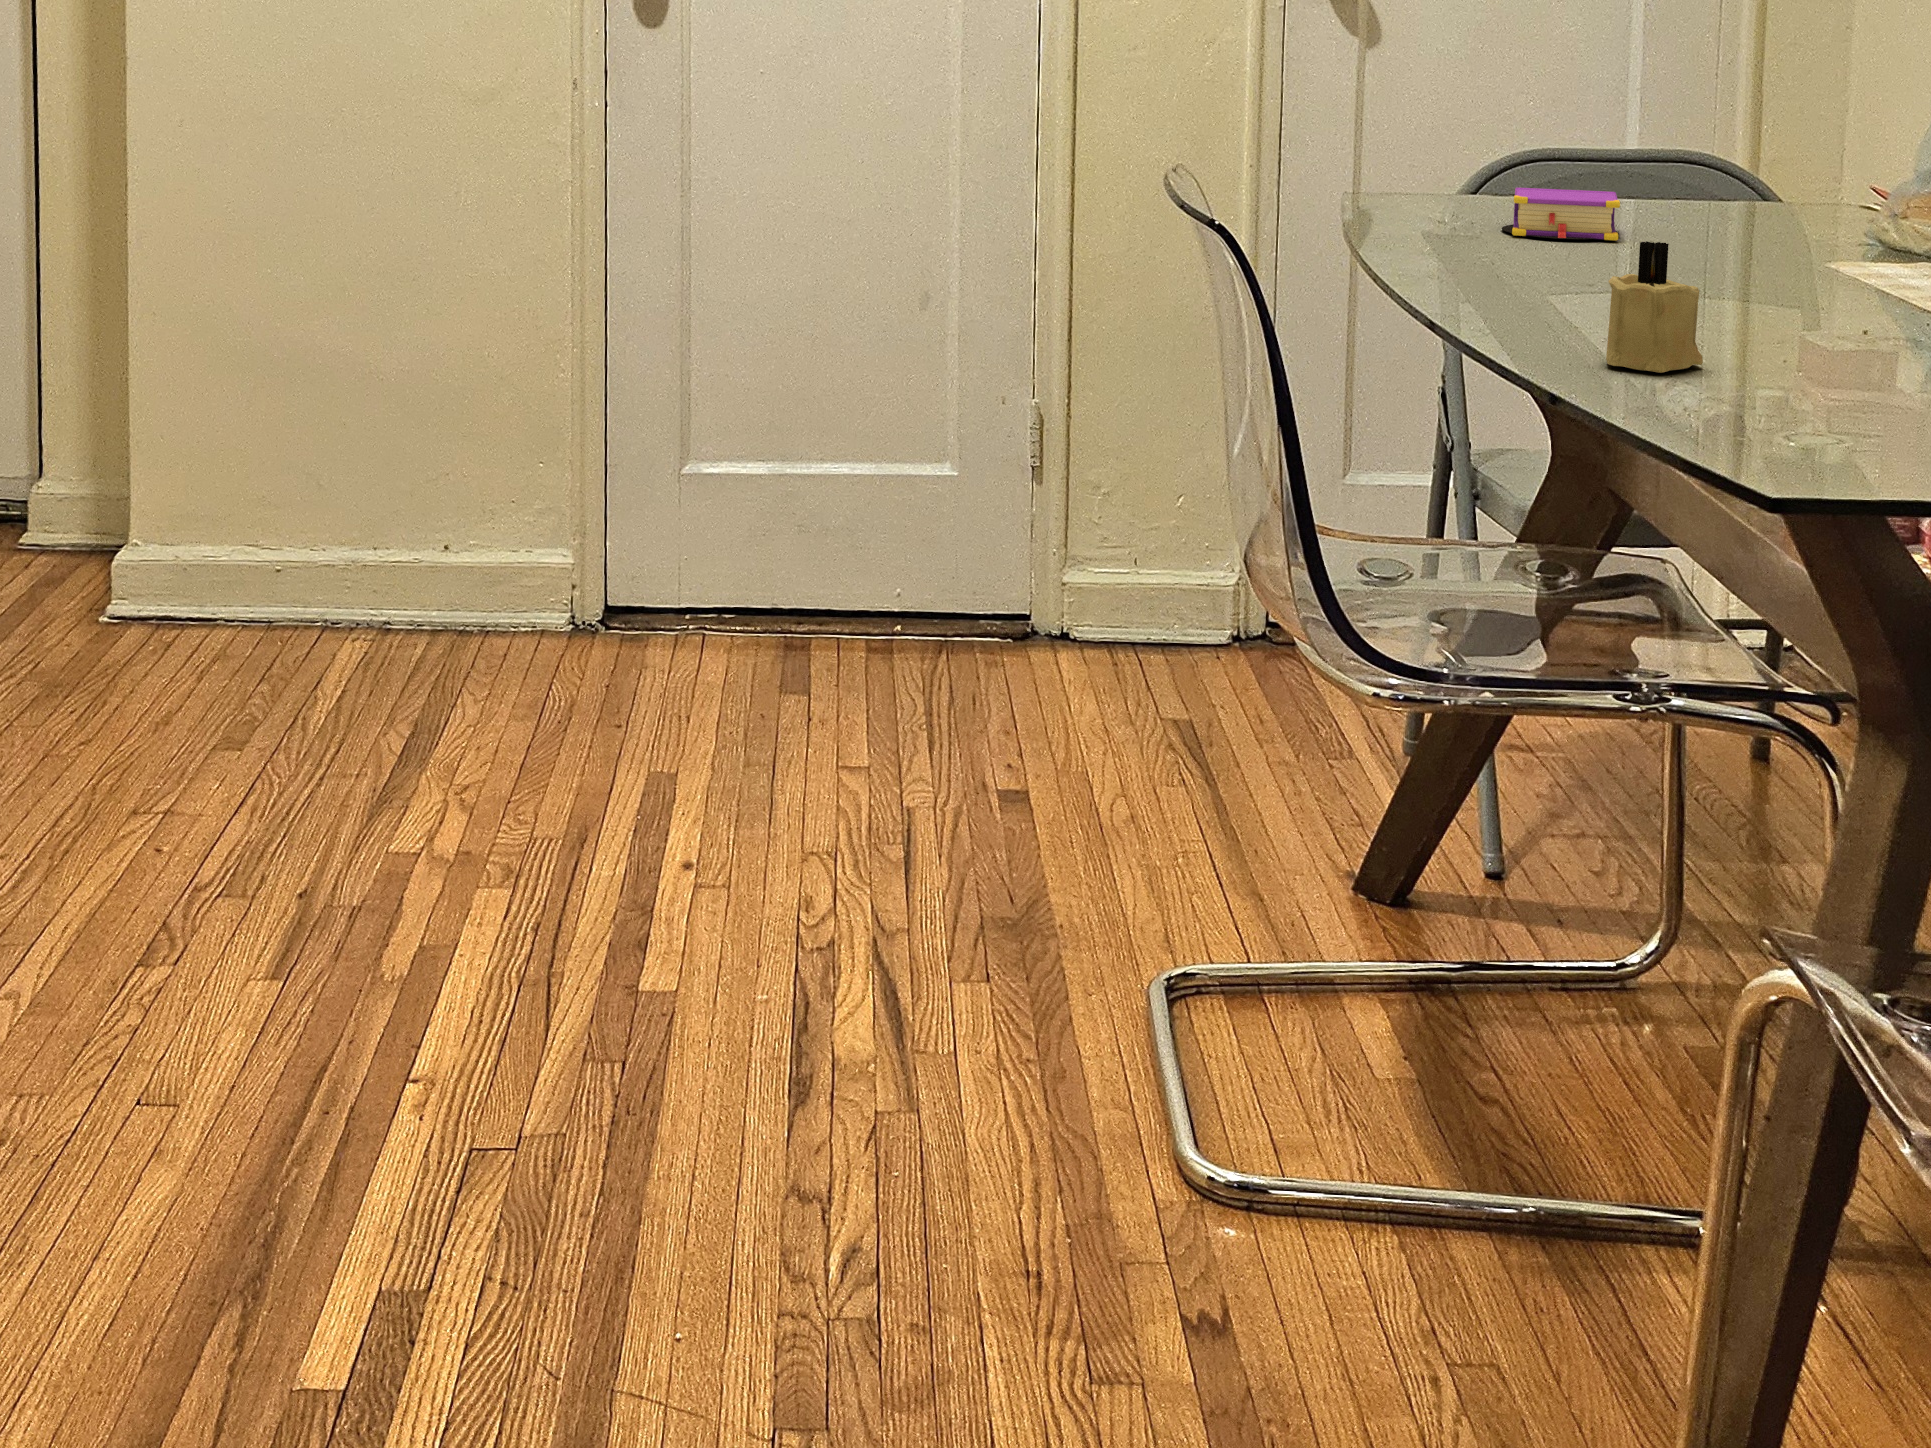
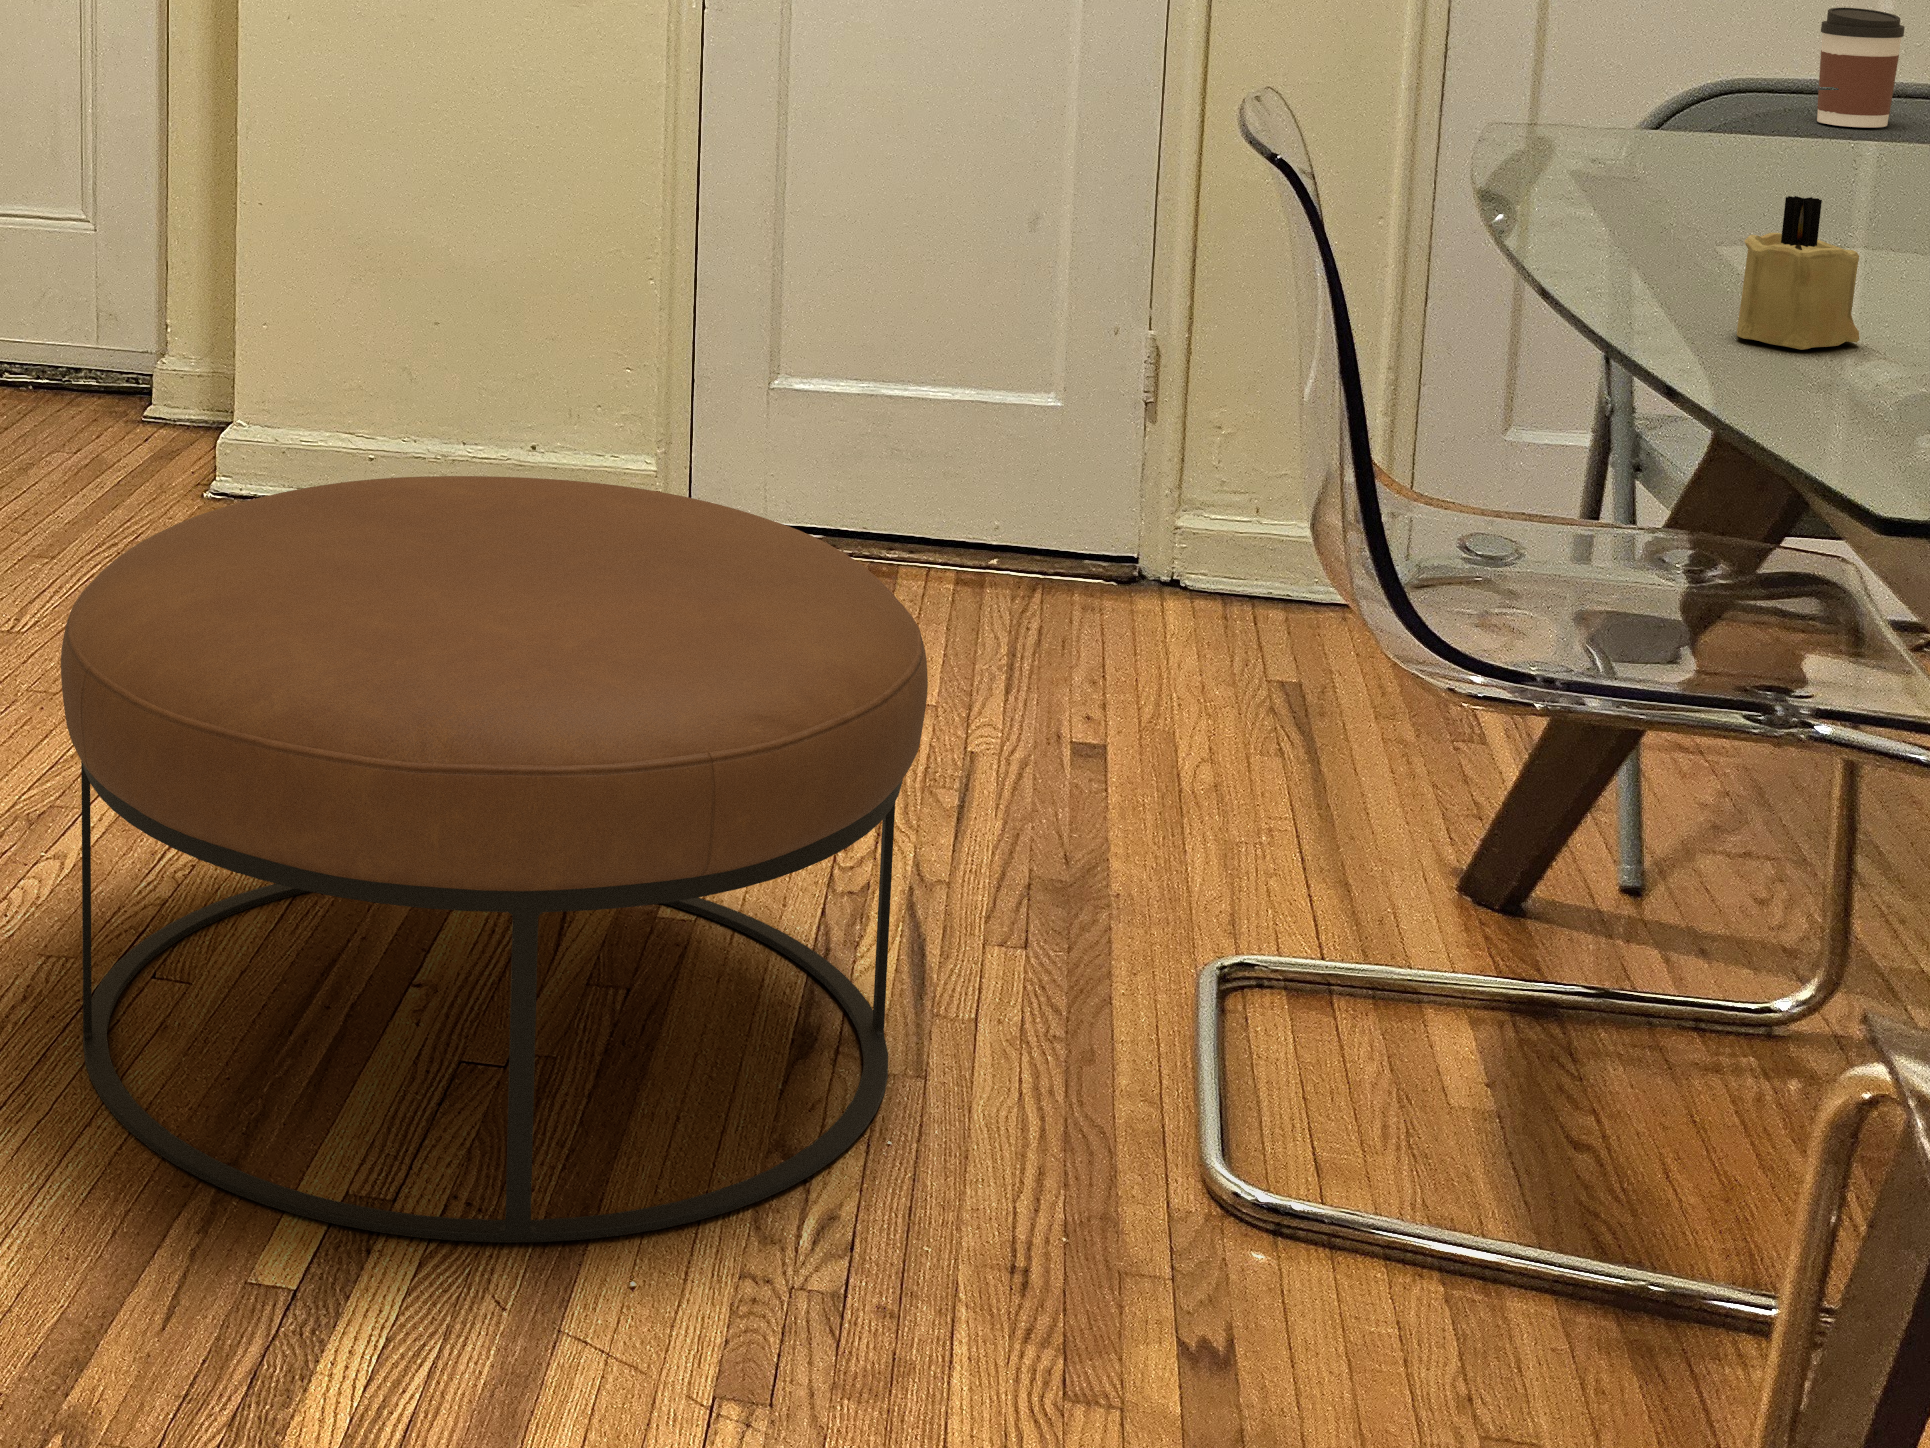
coffee cup: none [1600,88,1665,191] -> present [1817,8,1905,127]
book: present [1502,188,1620,240] -> none [1606,121,1898,196]
ottoman: none [48,566,907,1320] -> present [61,476,928,1242]

